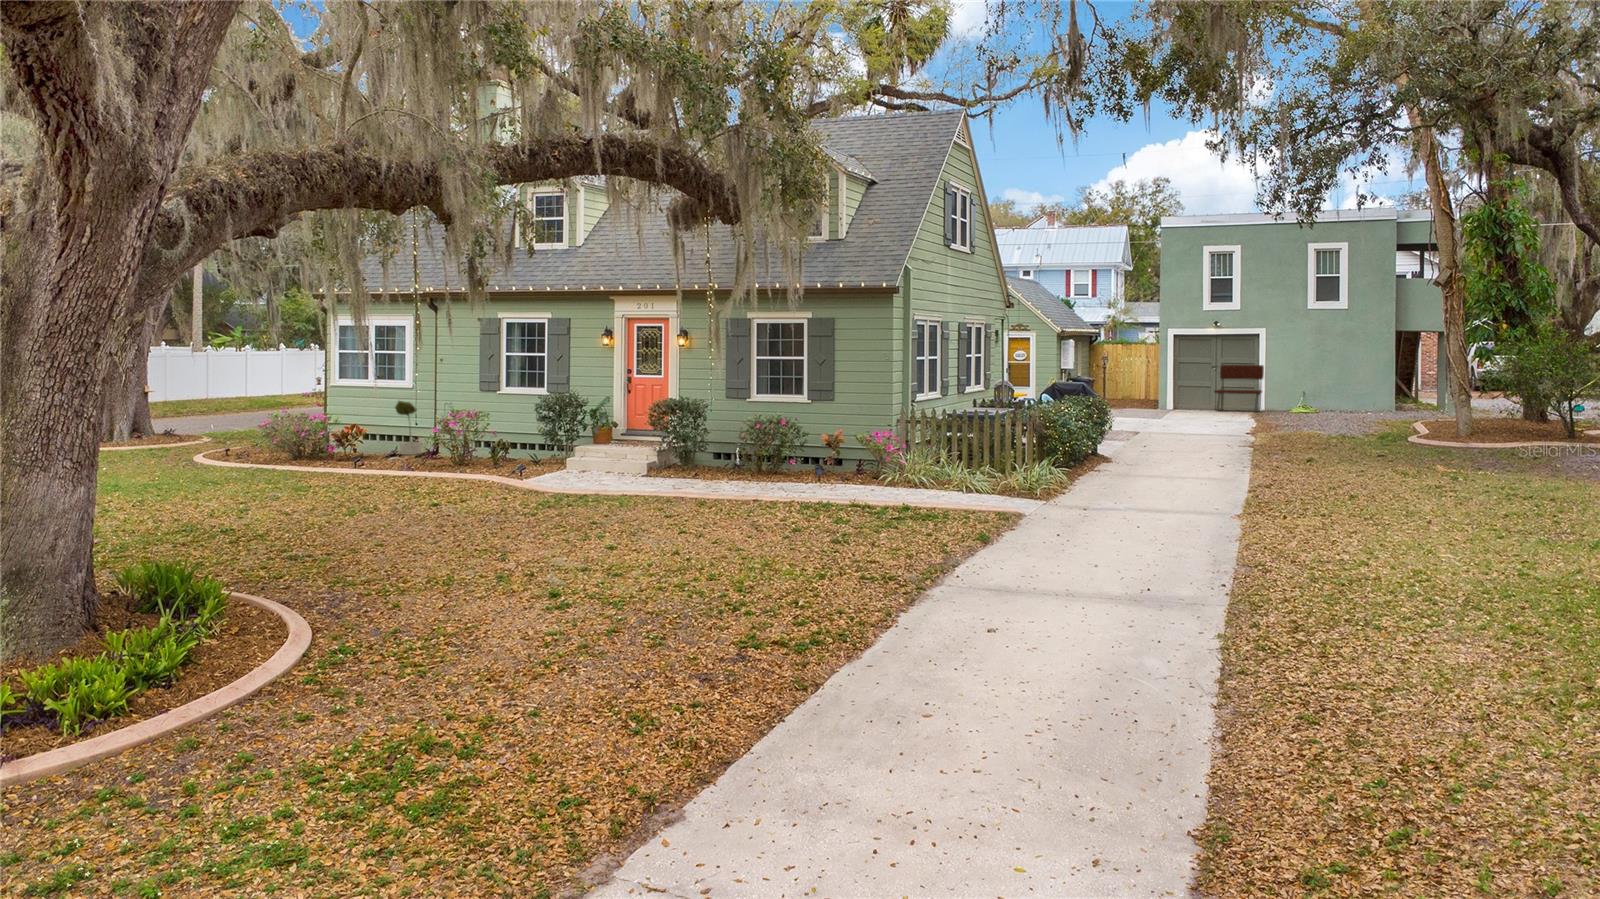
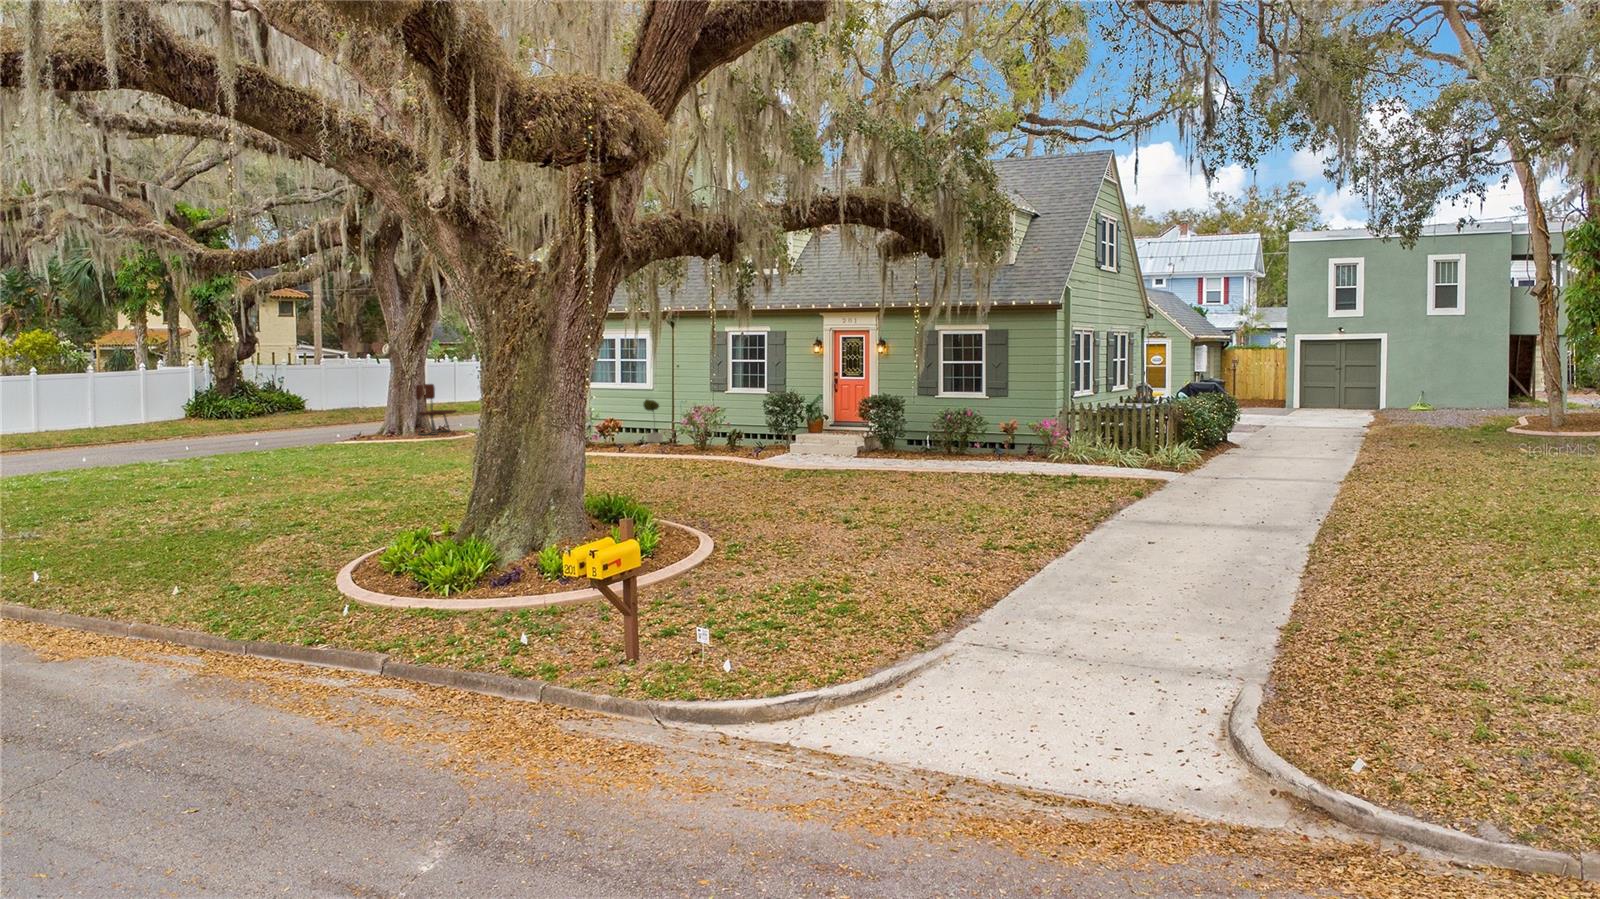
bench: present [1214,365,1264,412] -> present [416,384,457,435]

